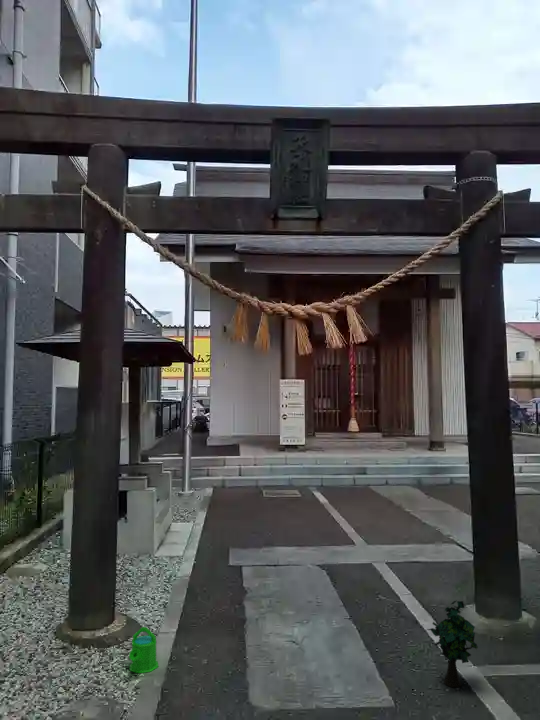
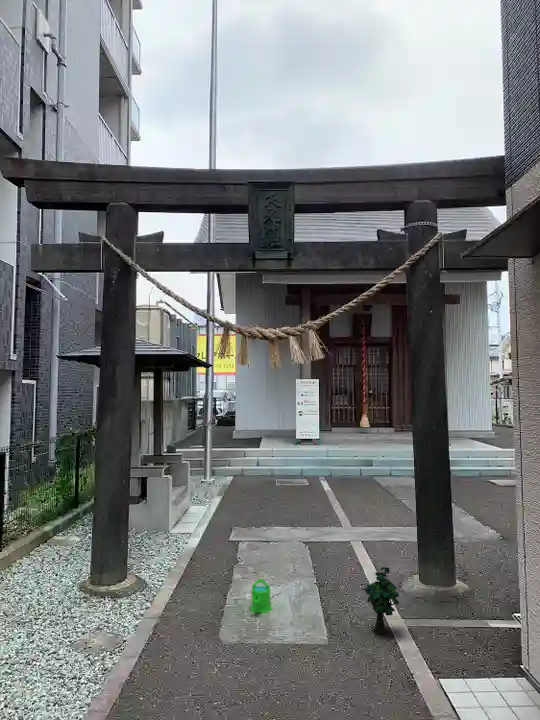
watering can: present [129,627,158,673] -> present [250,579,272,613]

